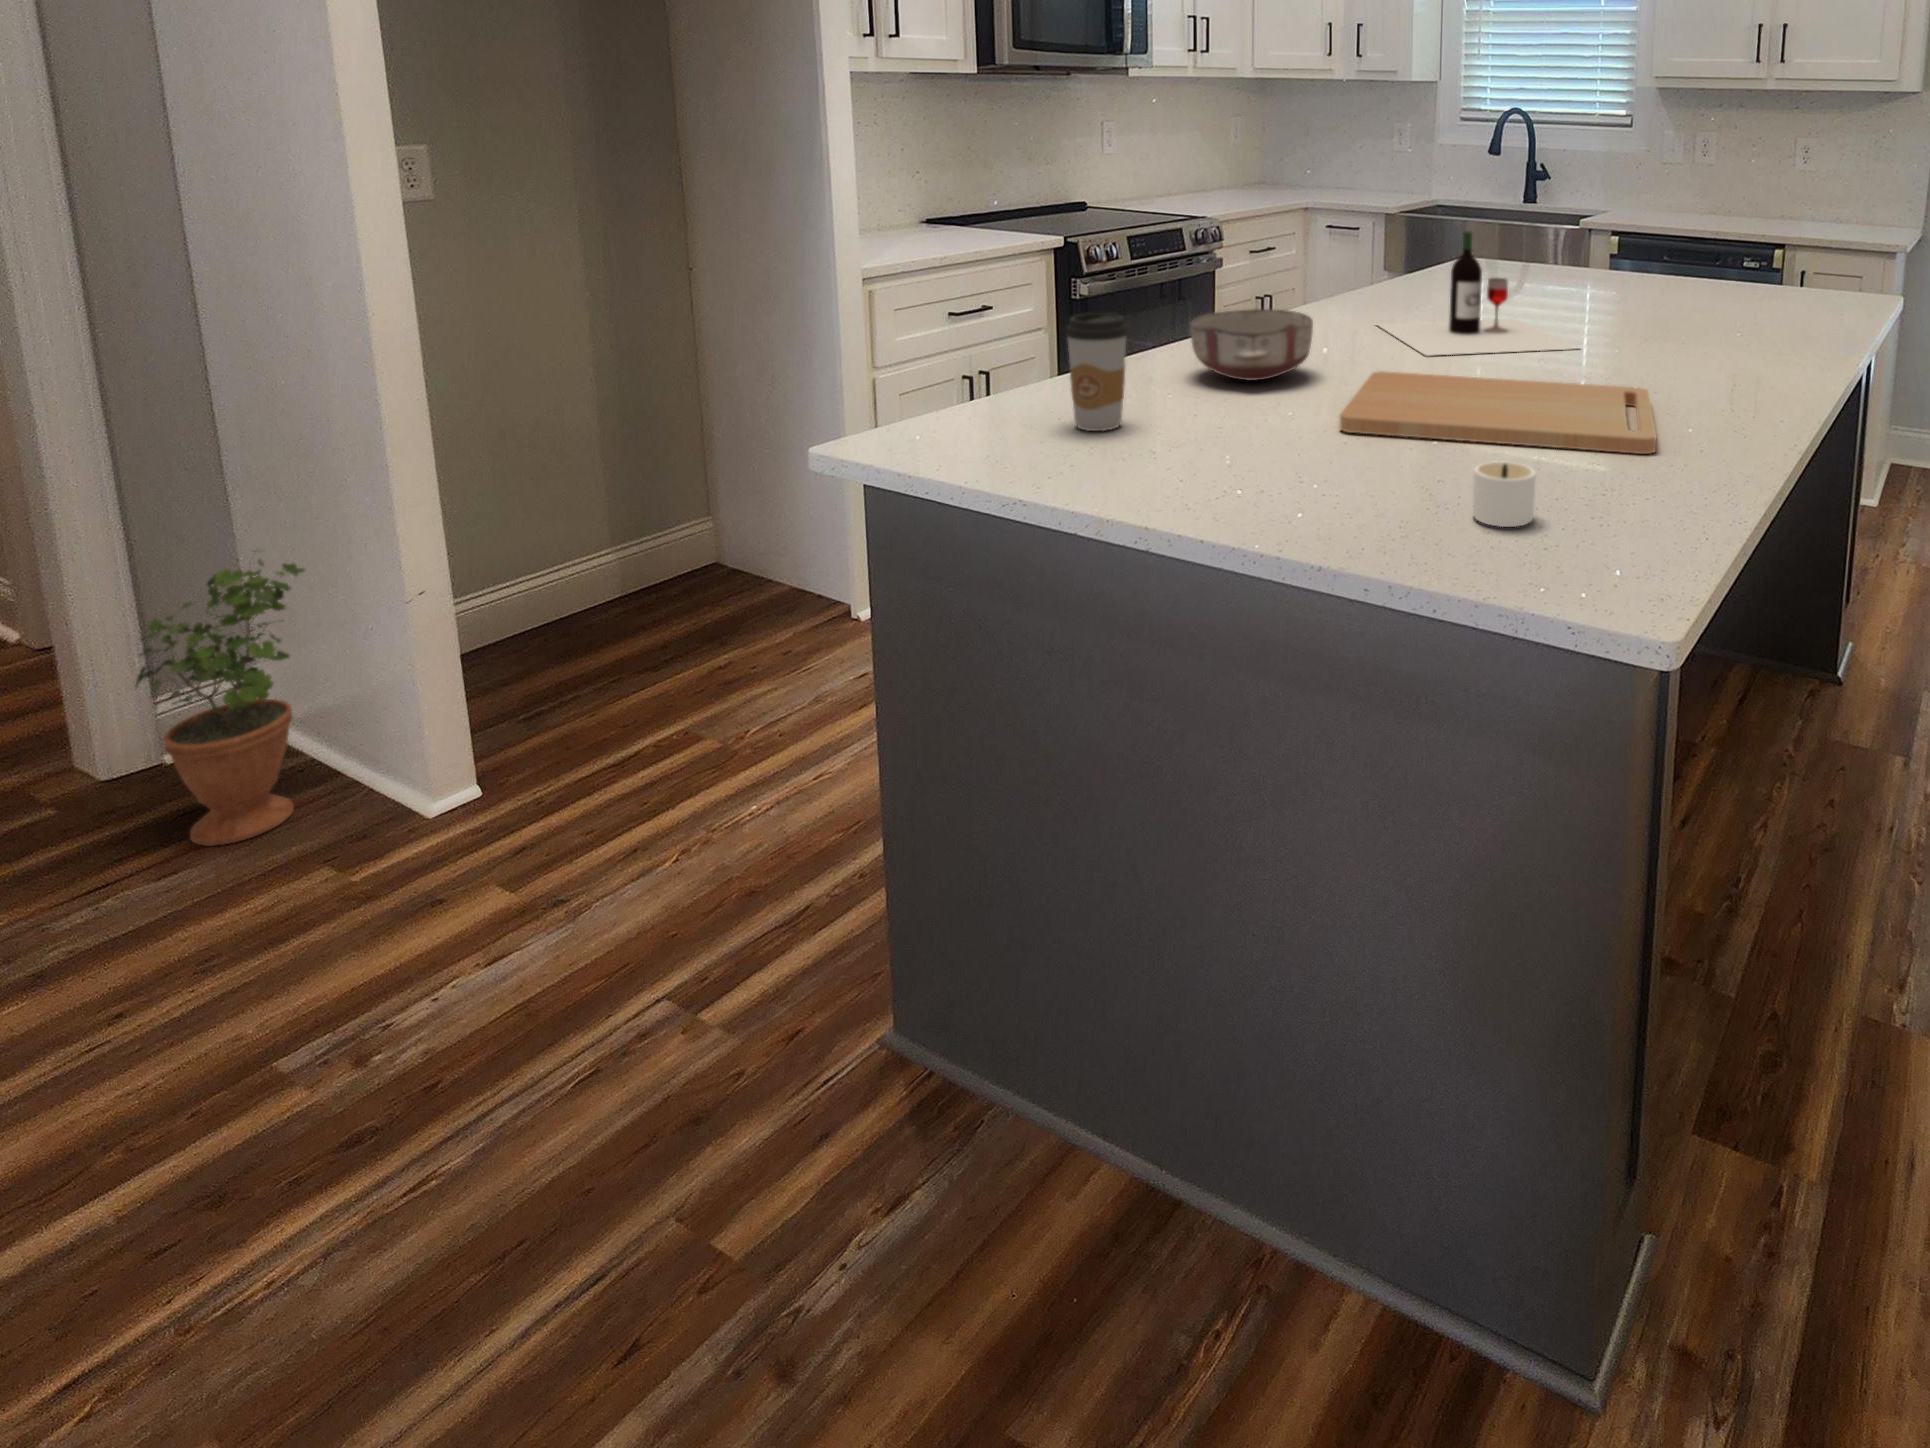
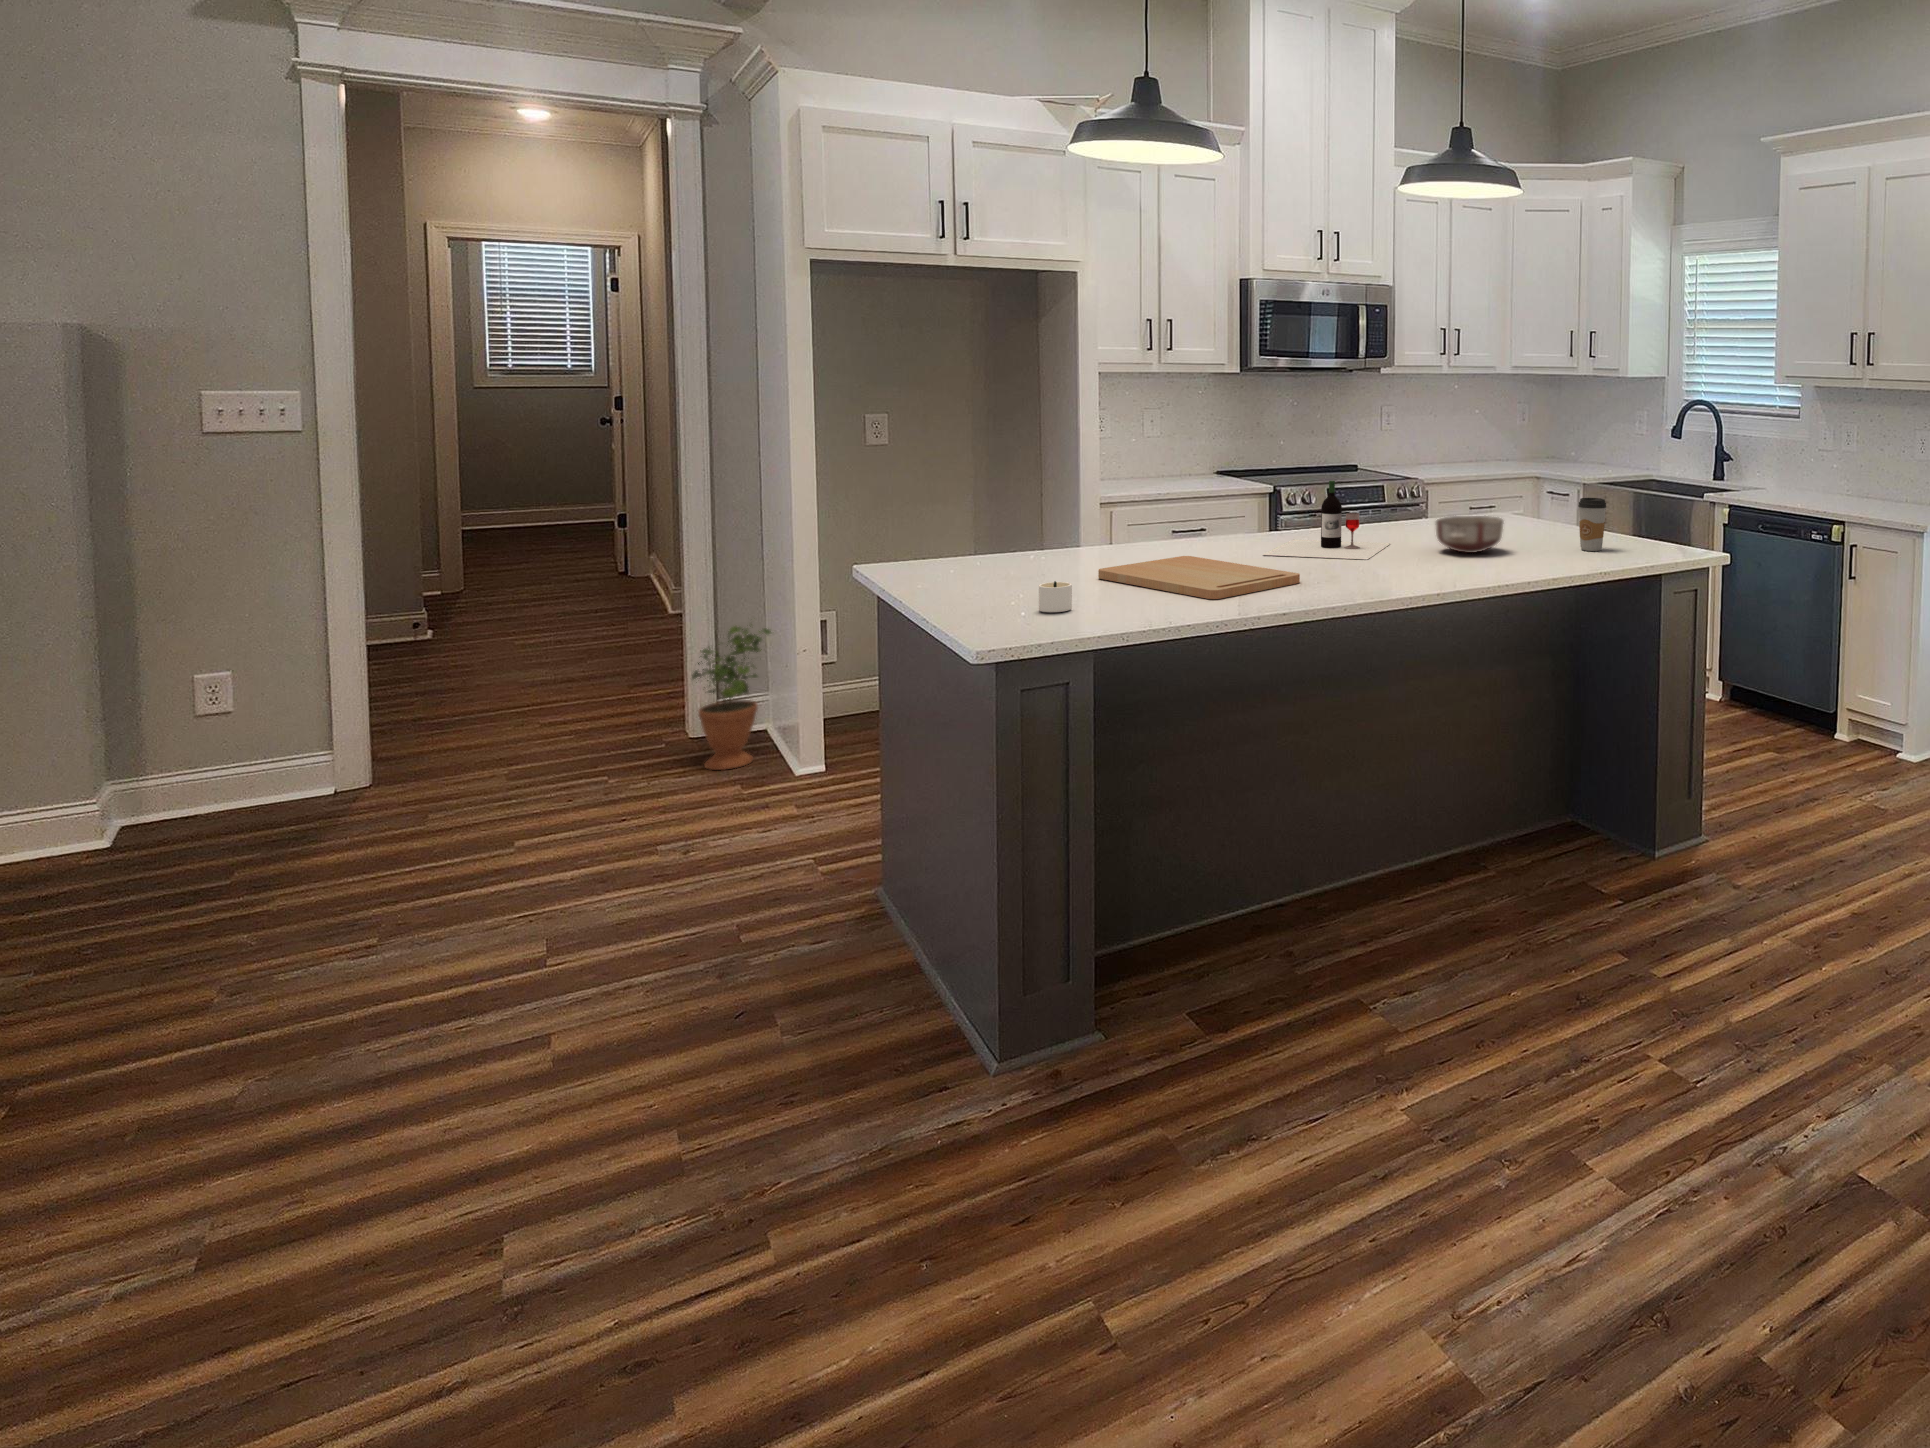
ceramic bowl: present [1190,309,1313,380] -> present [1435,516,1504,553]
coffee cup: present [1066,313,1128,431] -> present [1578,498,1606,551]

